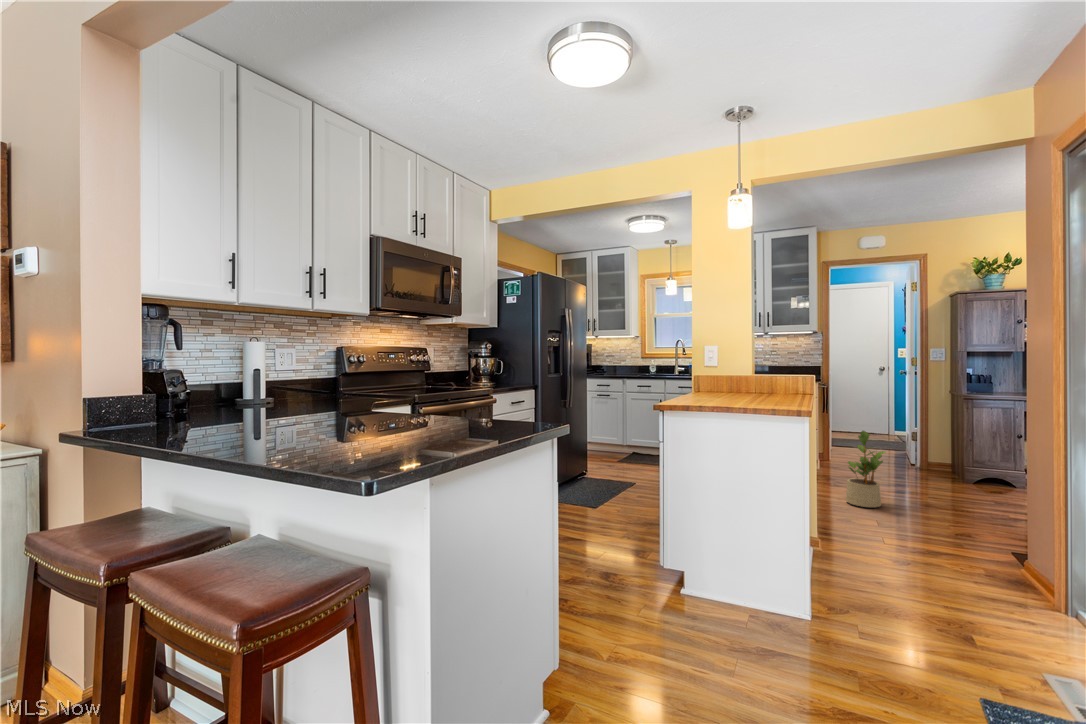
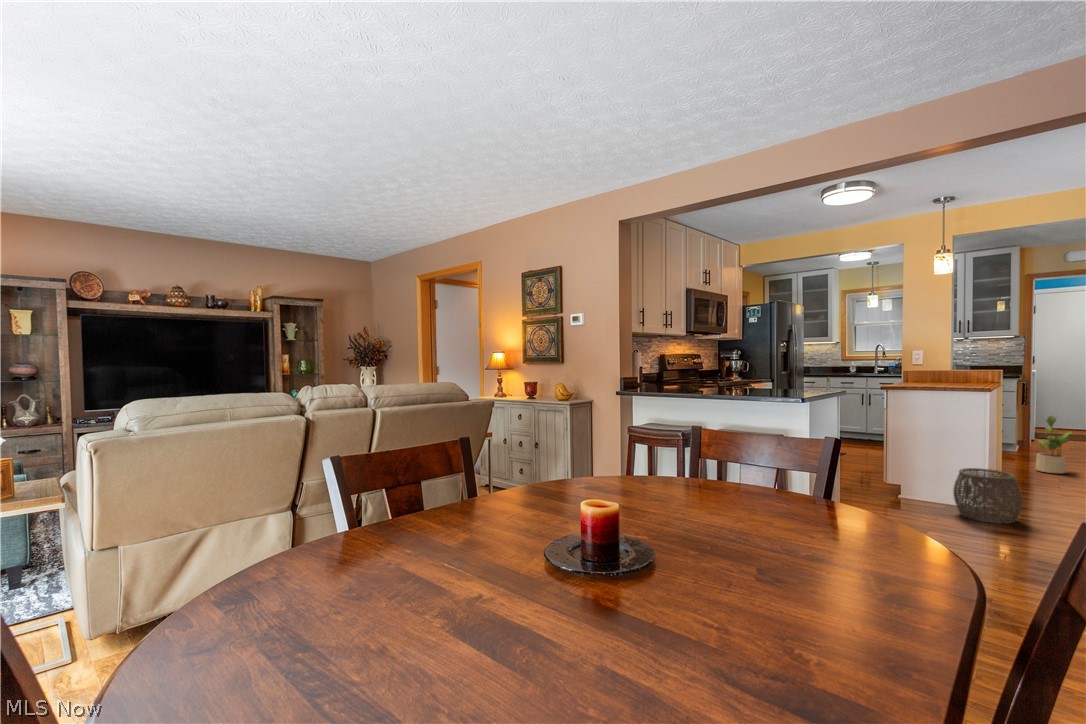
woven basket: none [756,553,874,682] -> present [953,468,1023,524]

